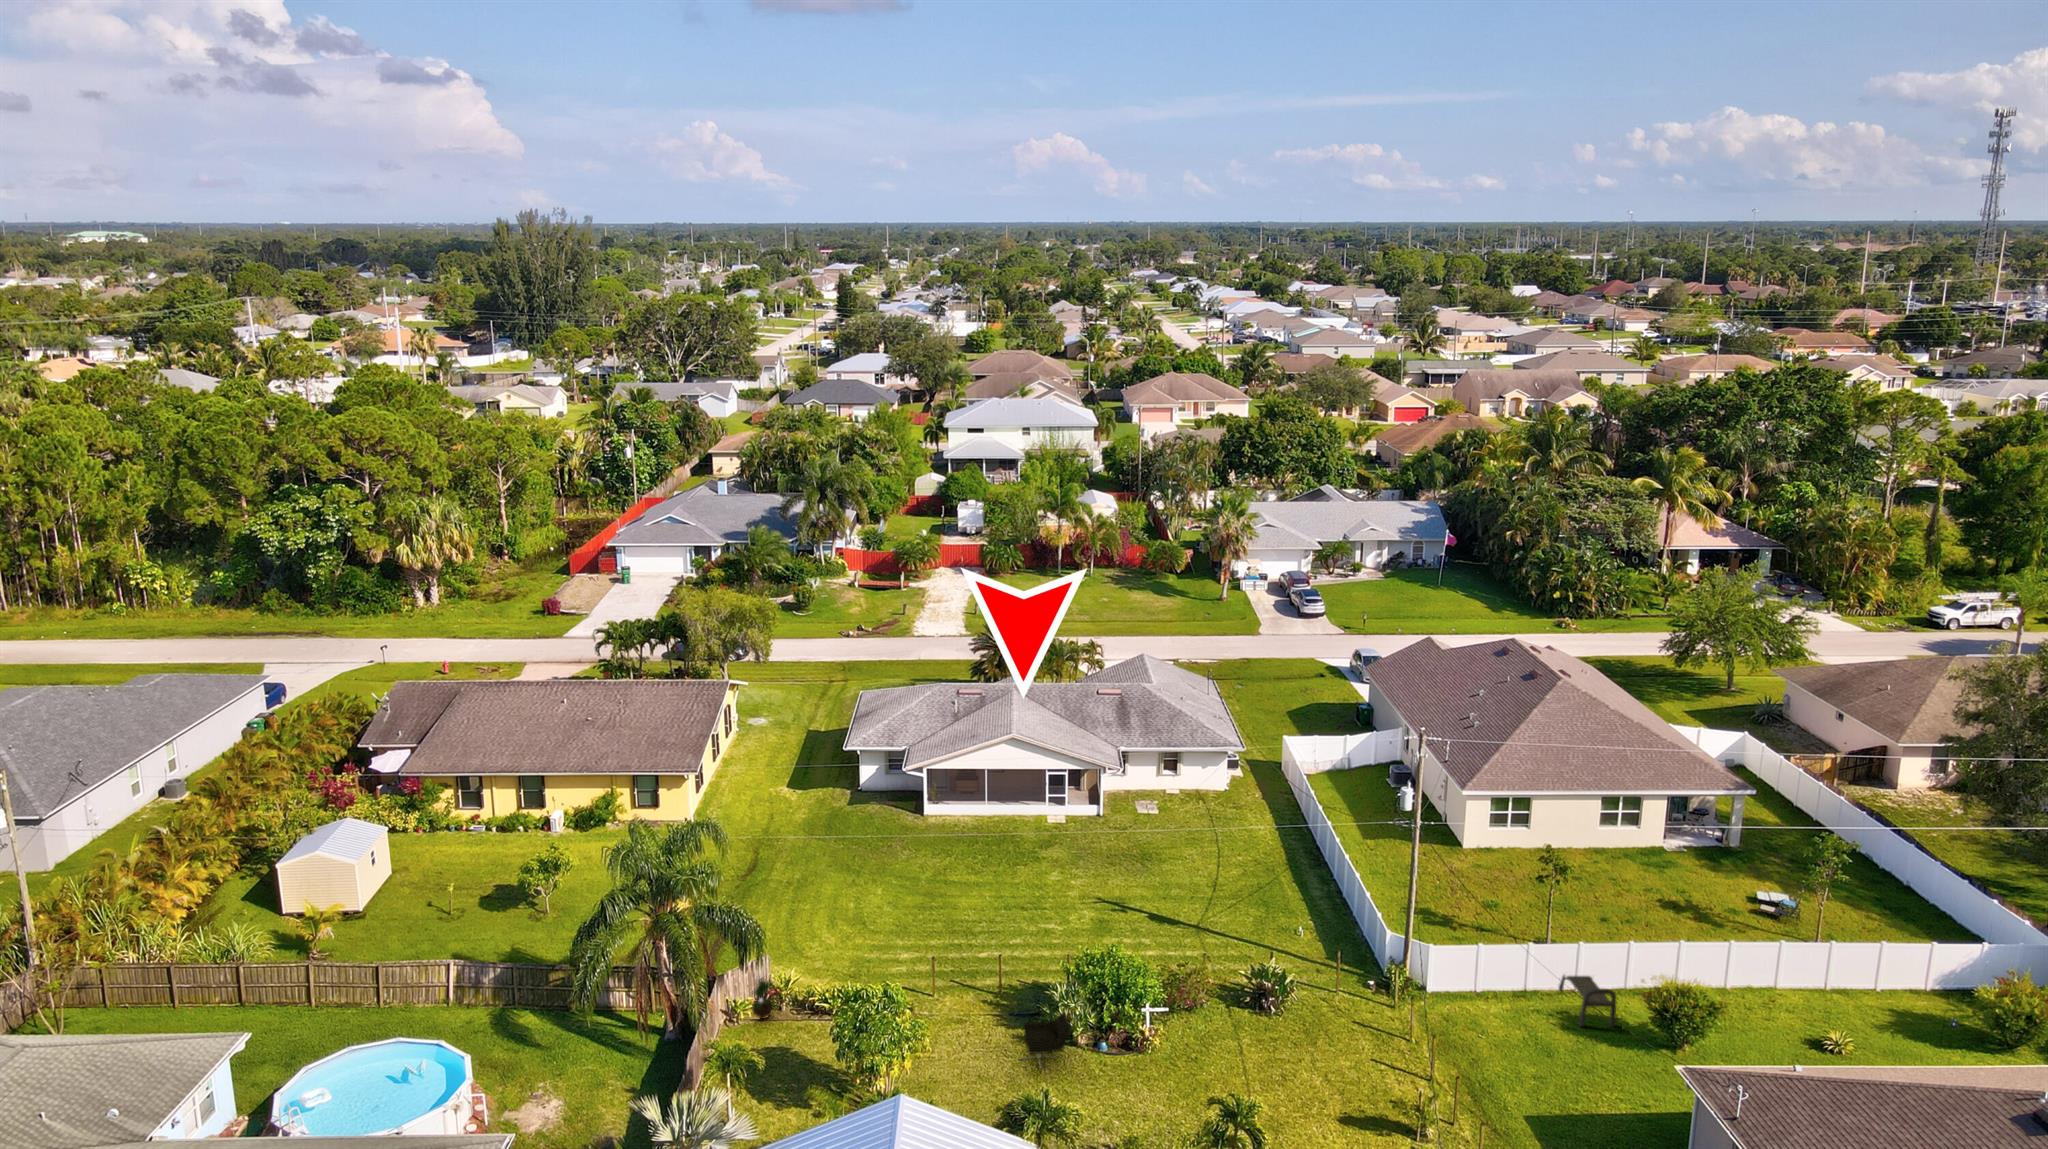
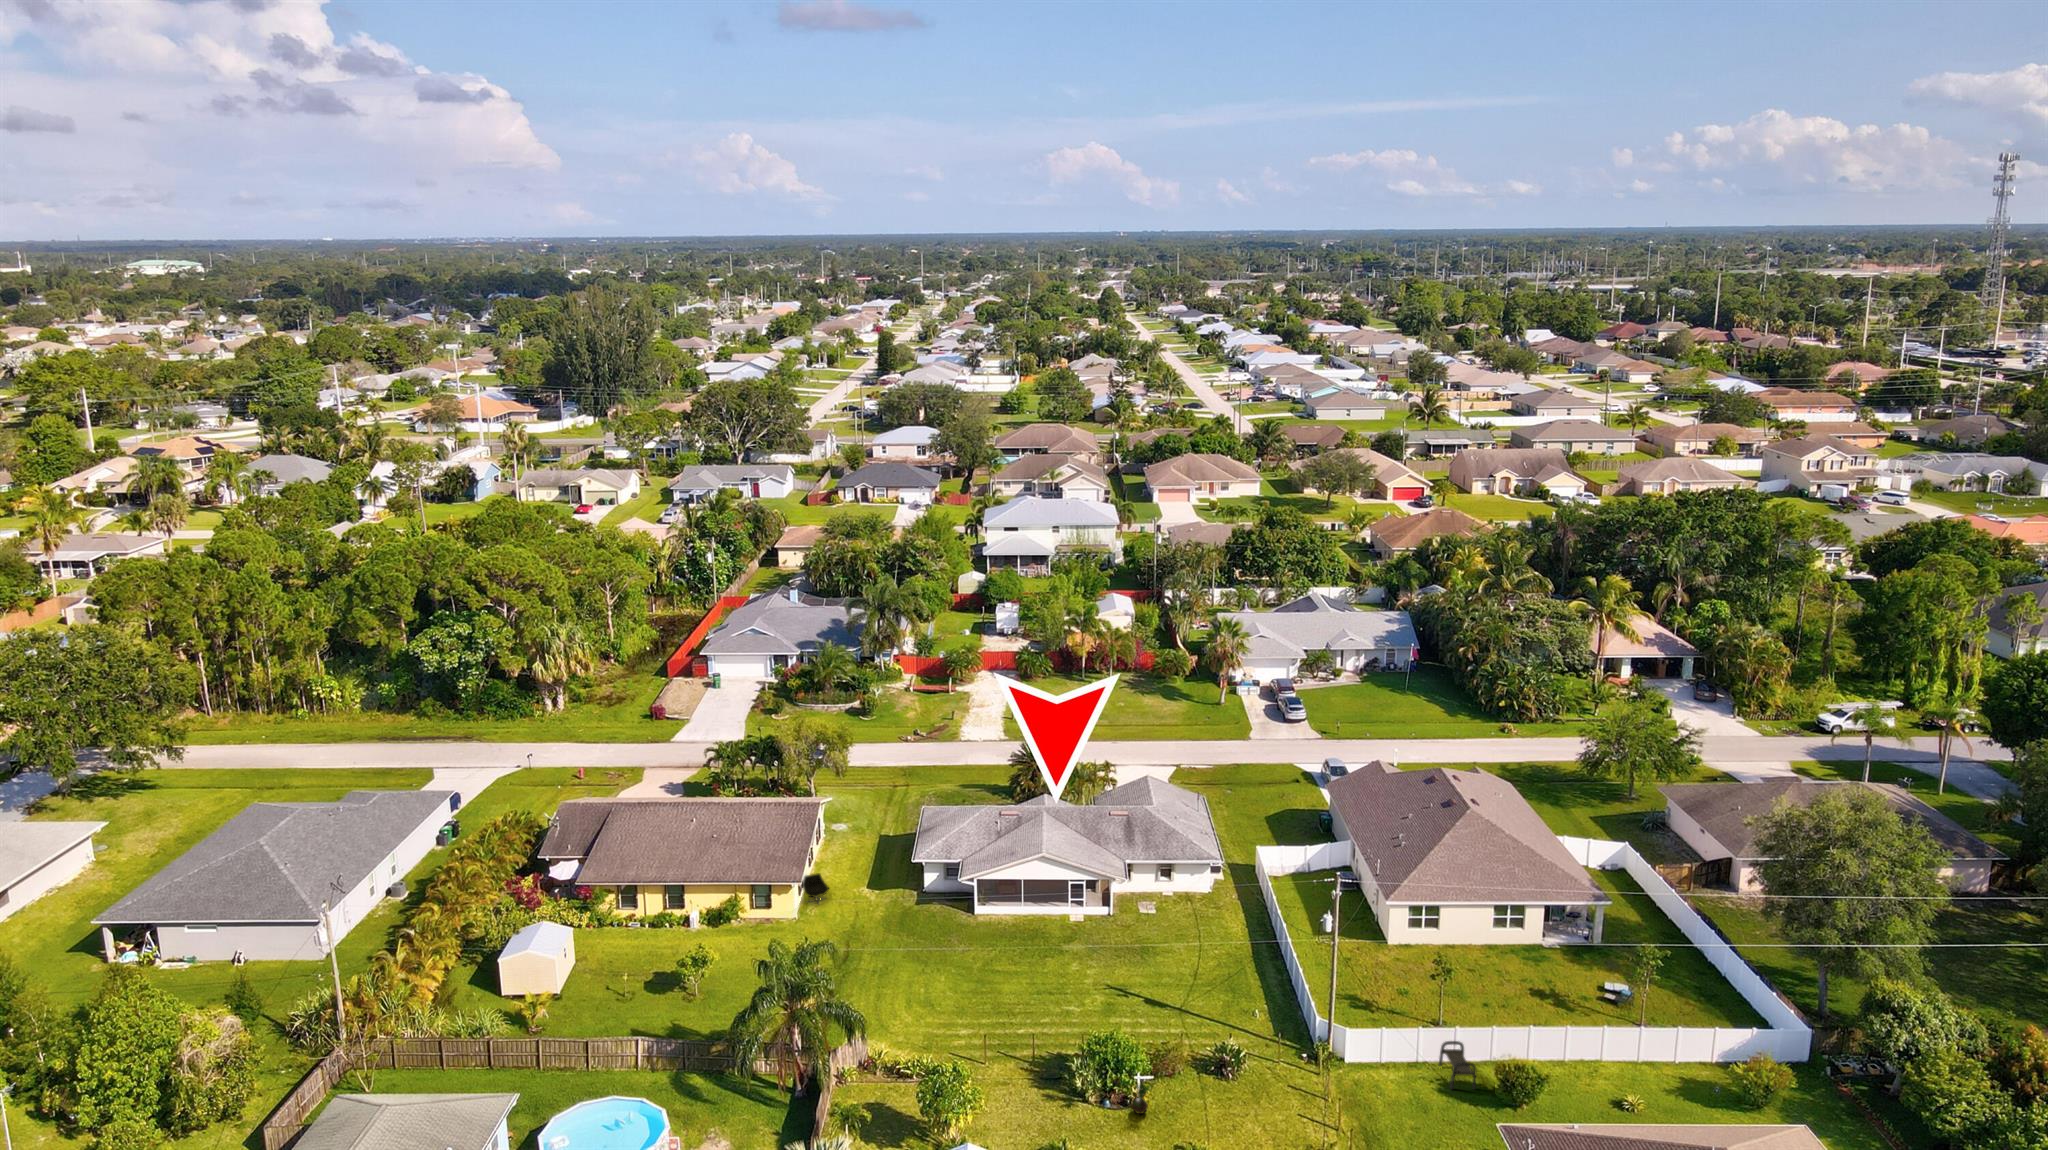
potted tree: present [752,978,773,1019] -> present [1132,1084,1150,1114]
lounge chair: present [1023,1012,1071,1068] -> present [802,873,829,900]

